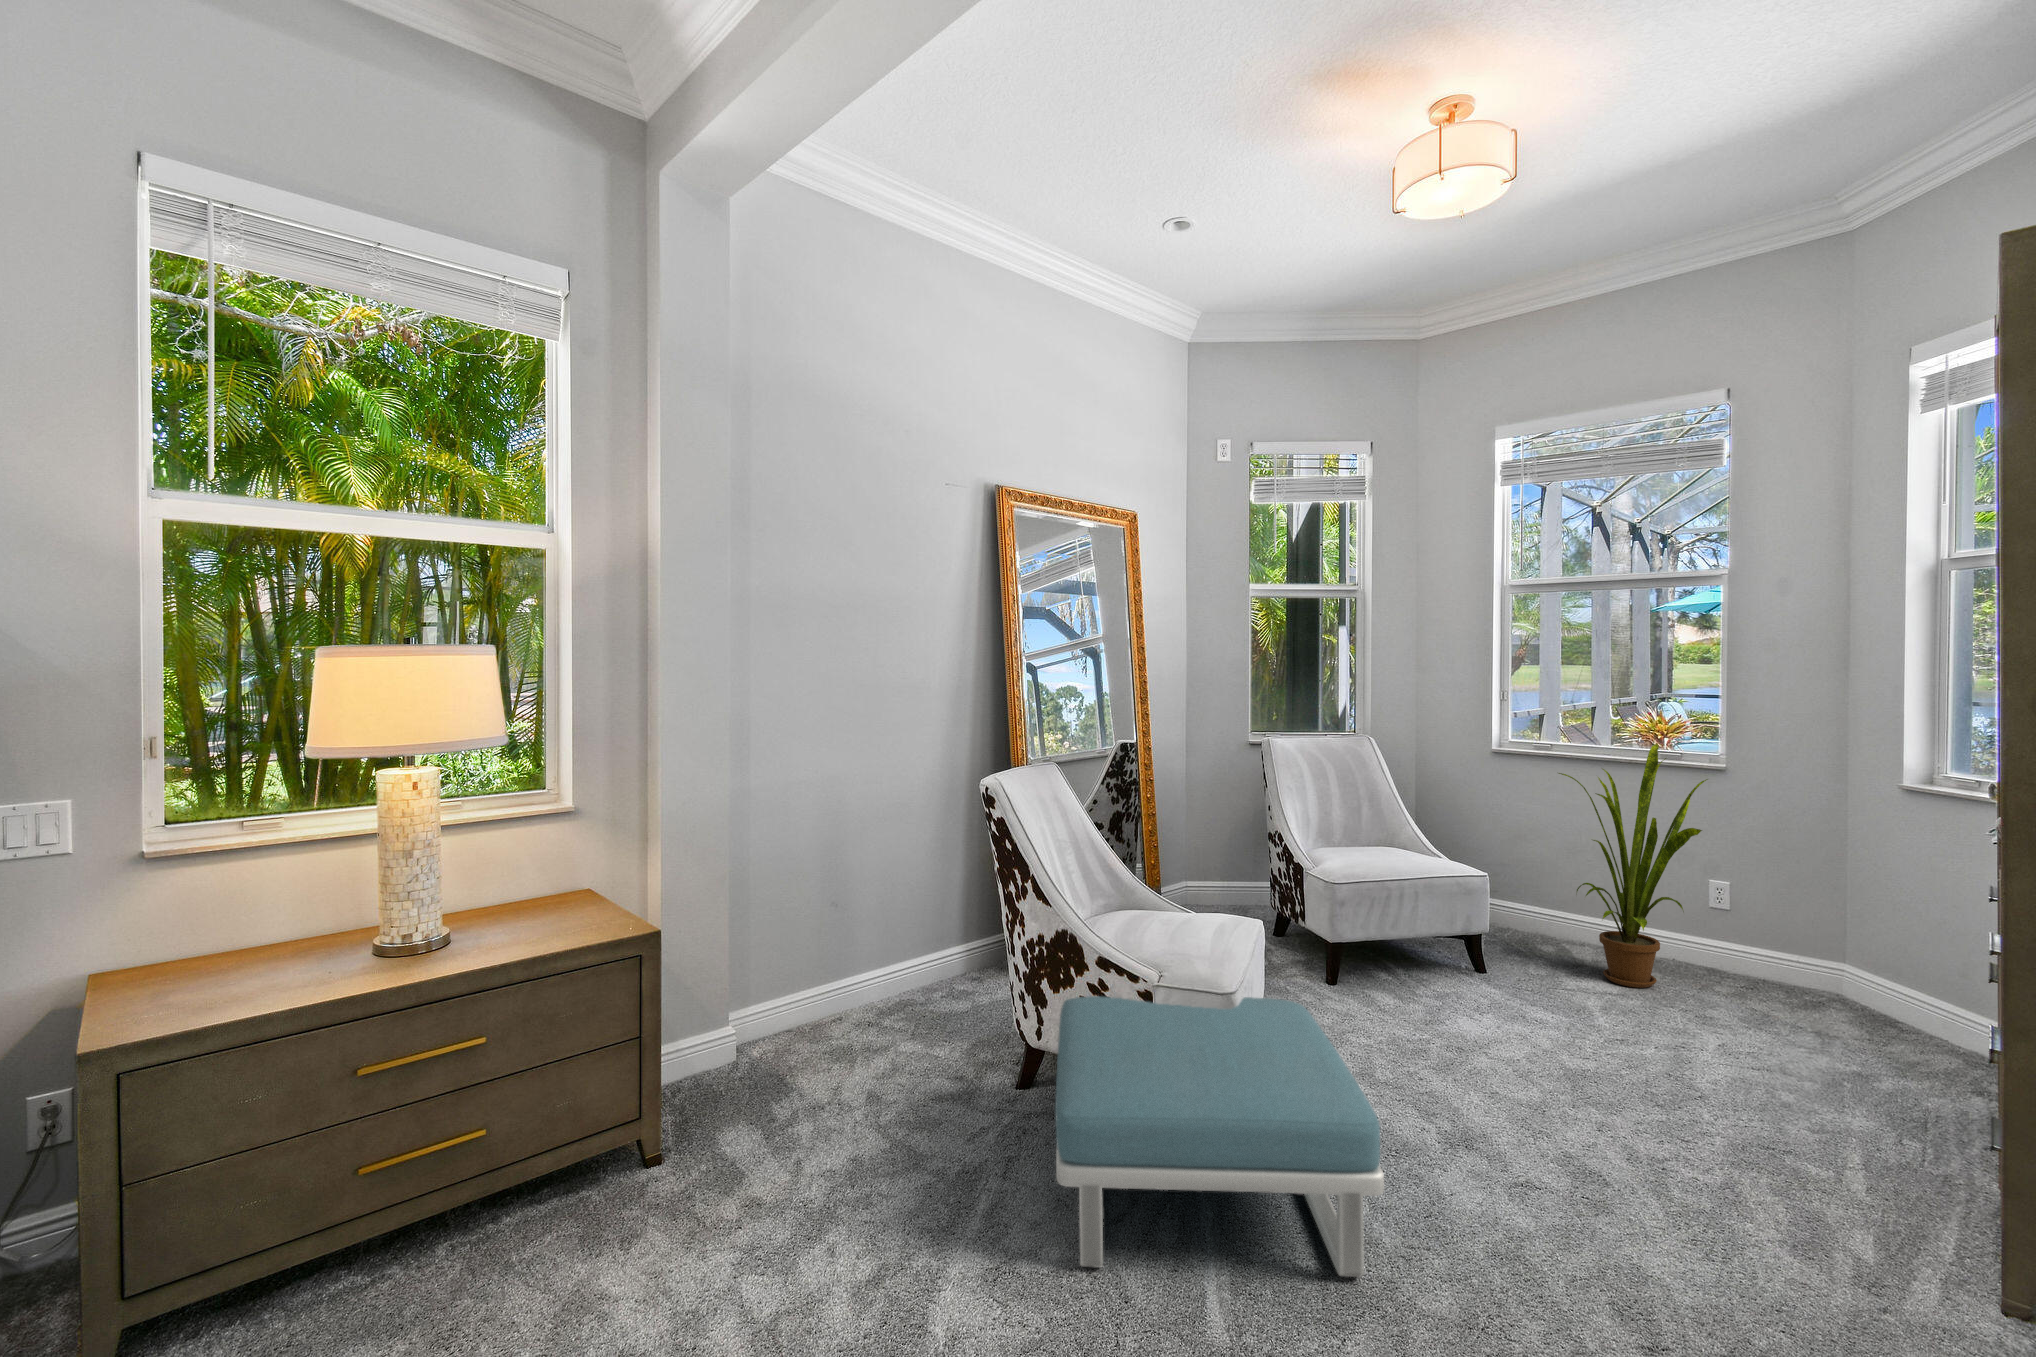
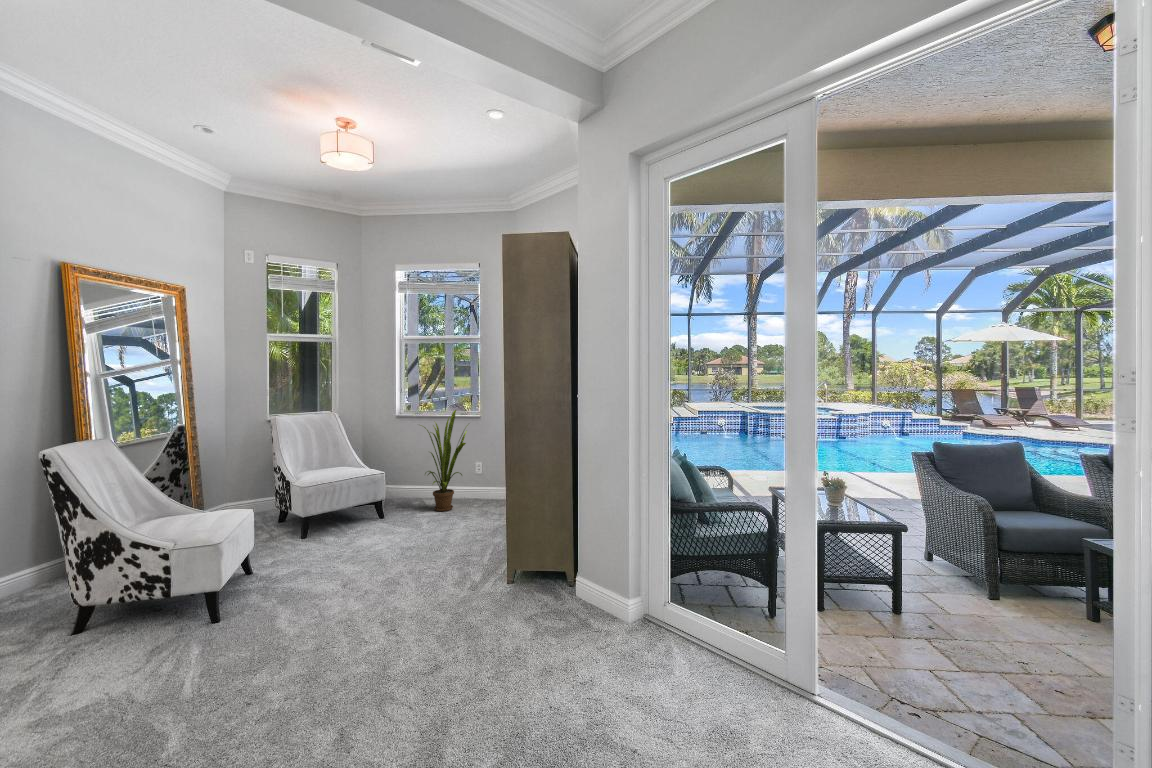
footstool: present [1055,996,1384,1277] -> none [82,542,284,700]

